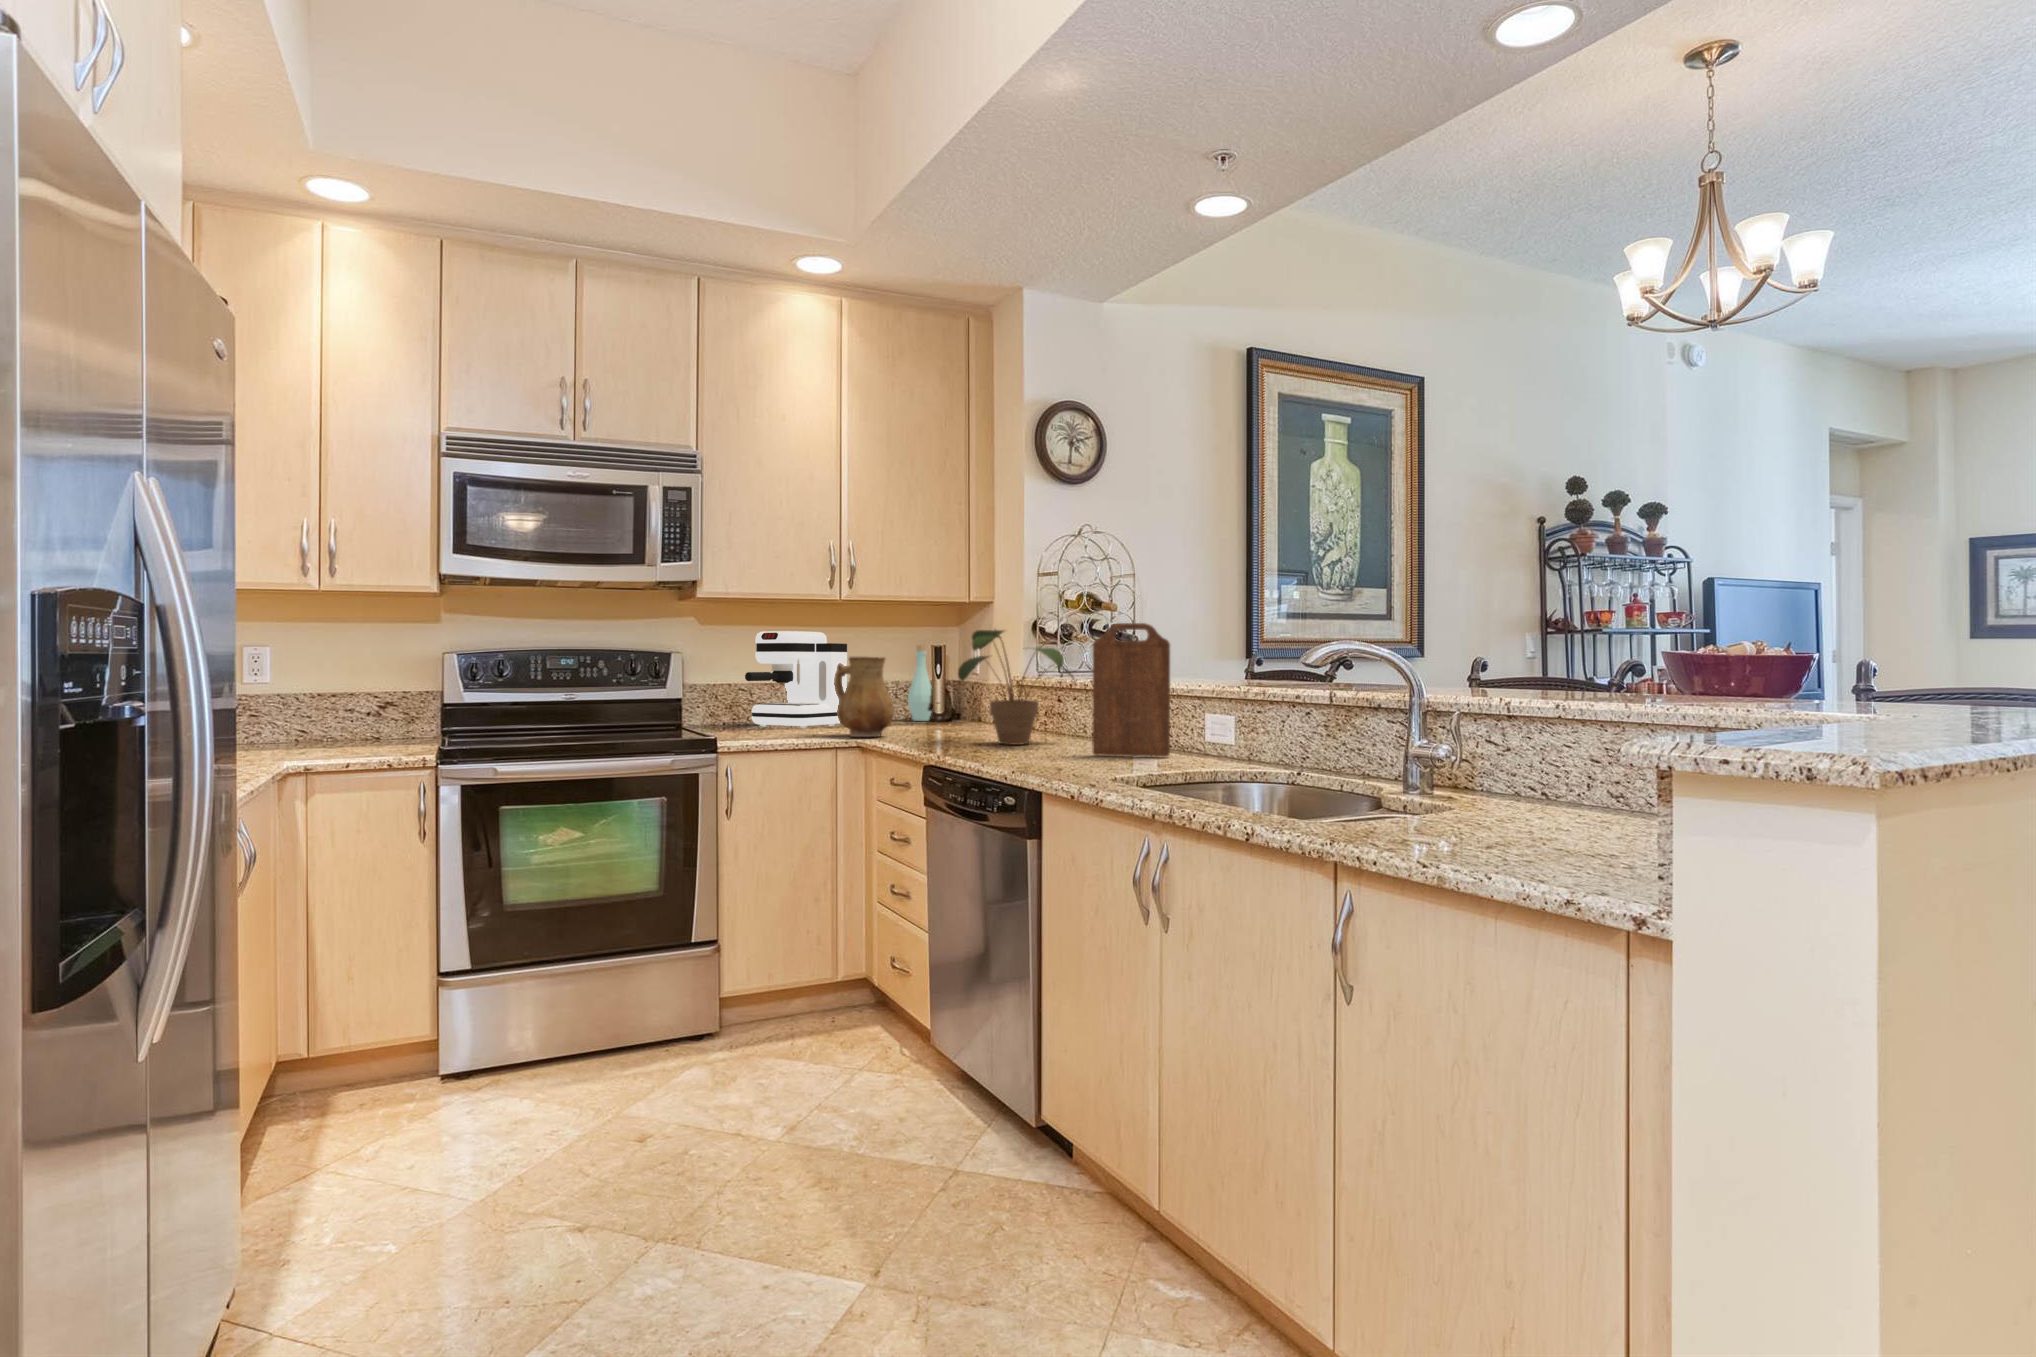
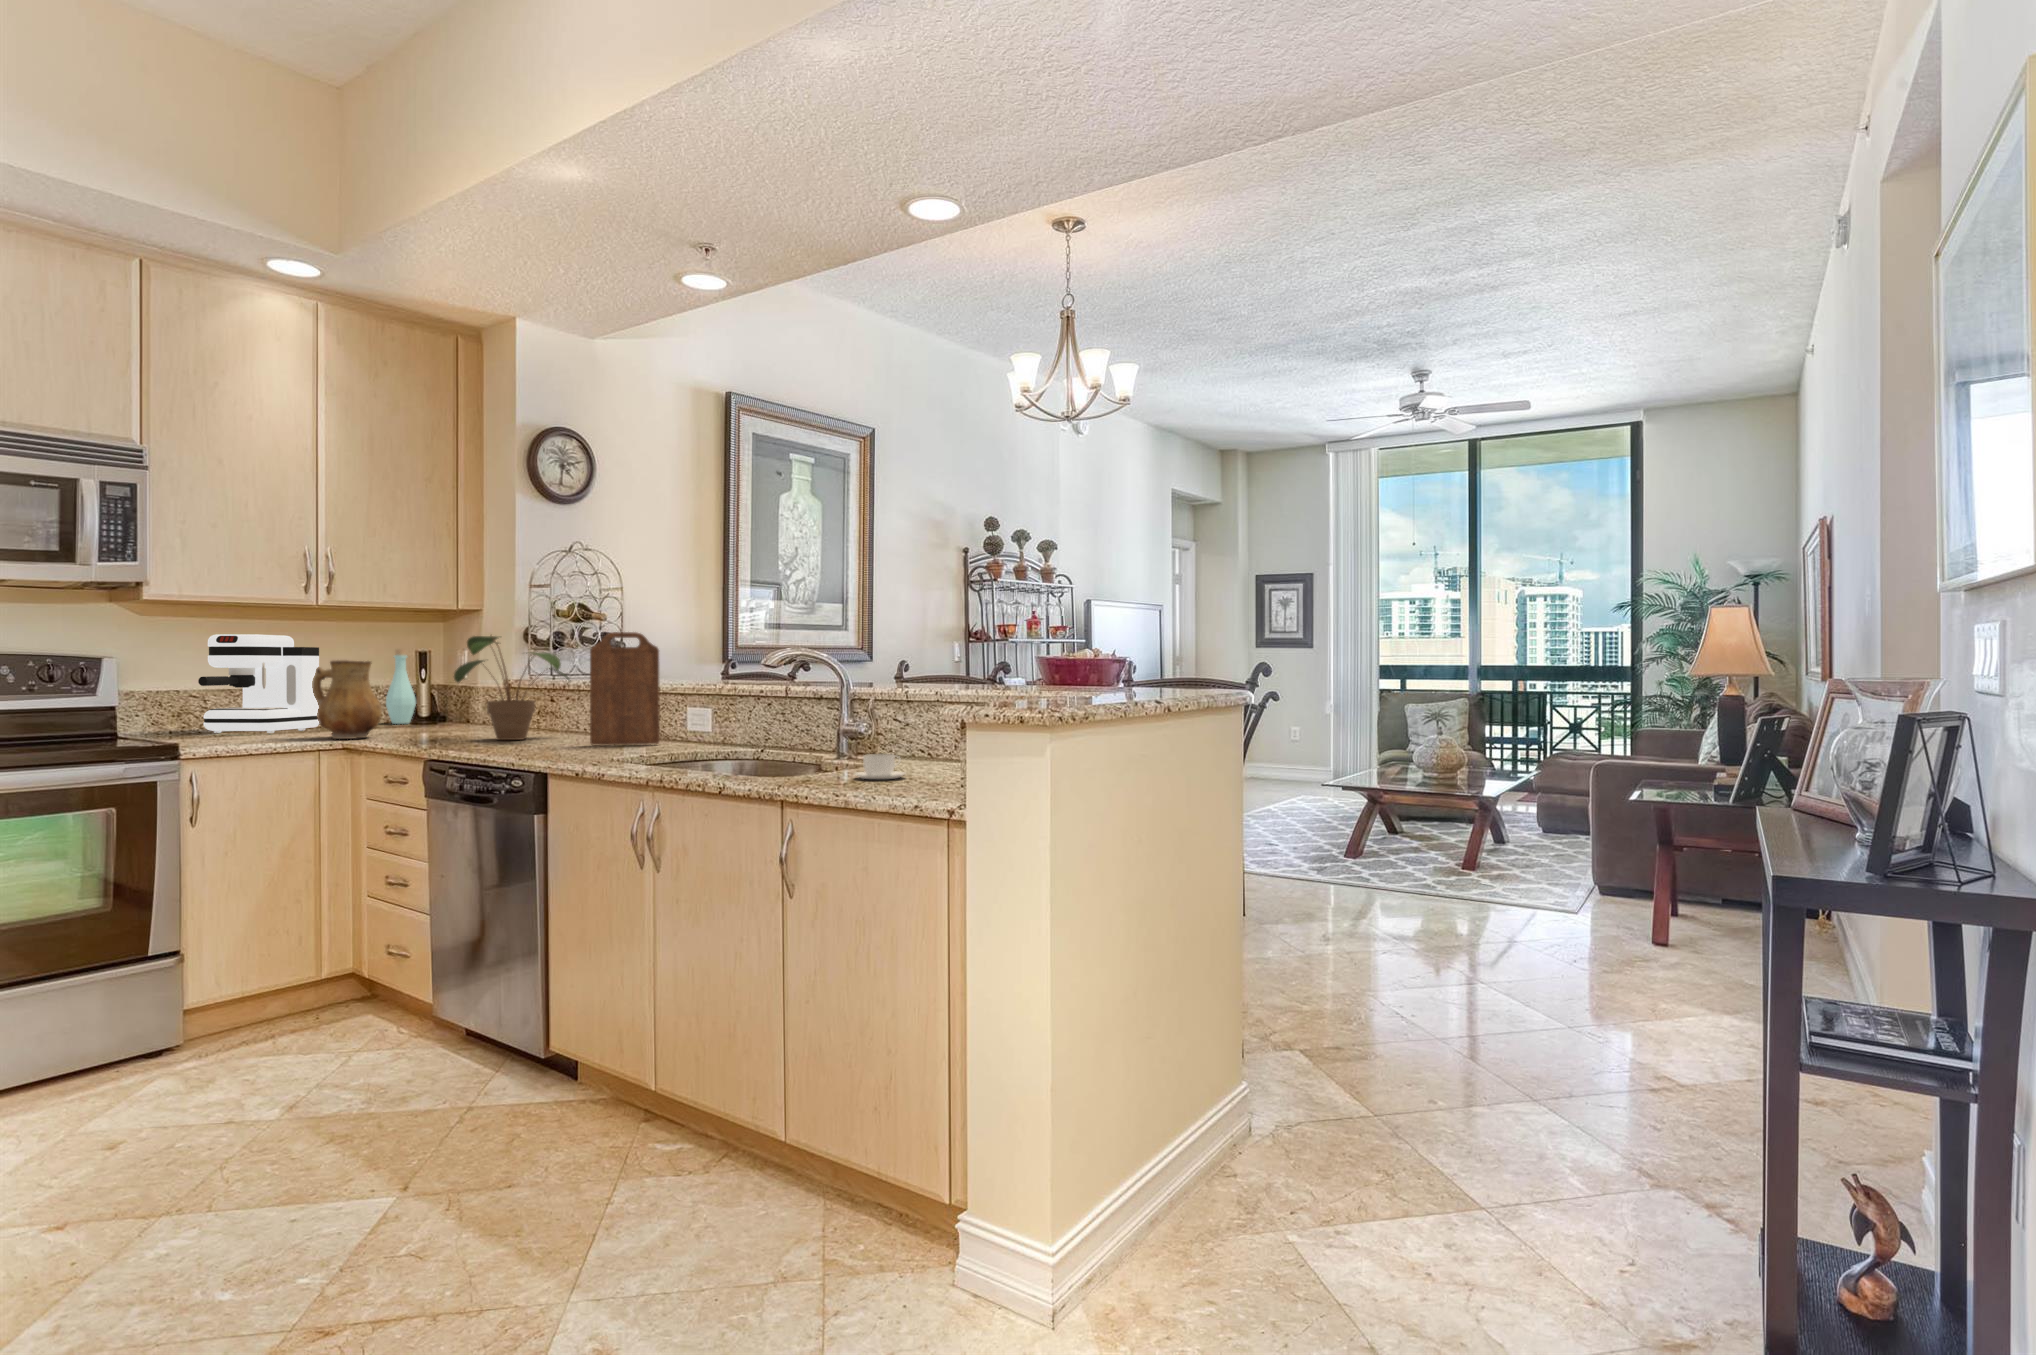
coffee cup: none [1442,797,1529,839] -> present [855,754,905,779]

